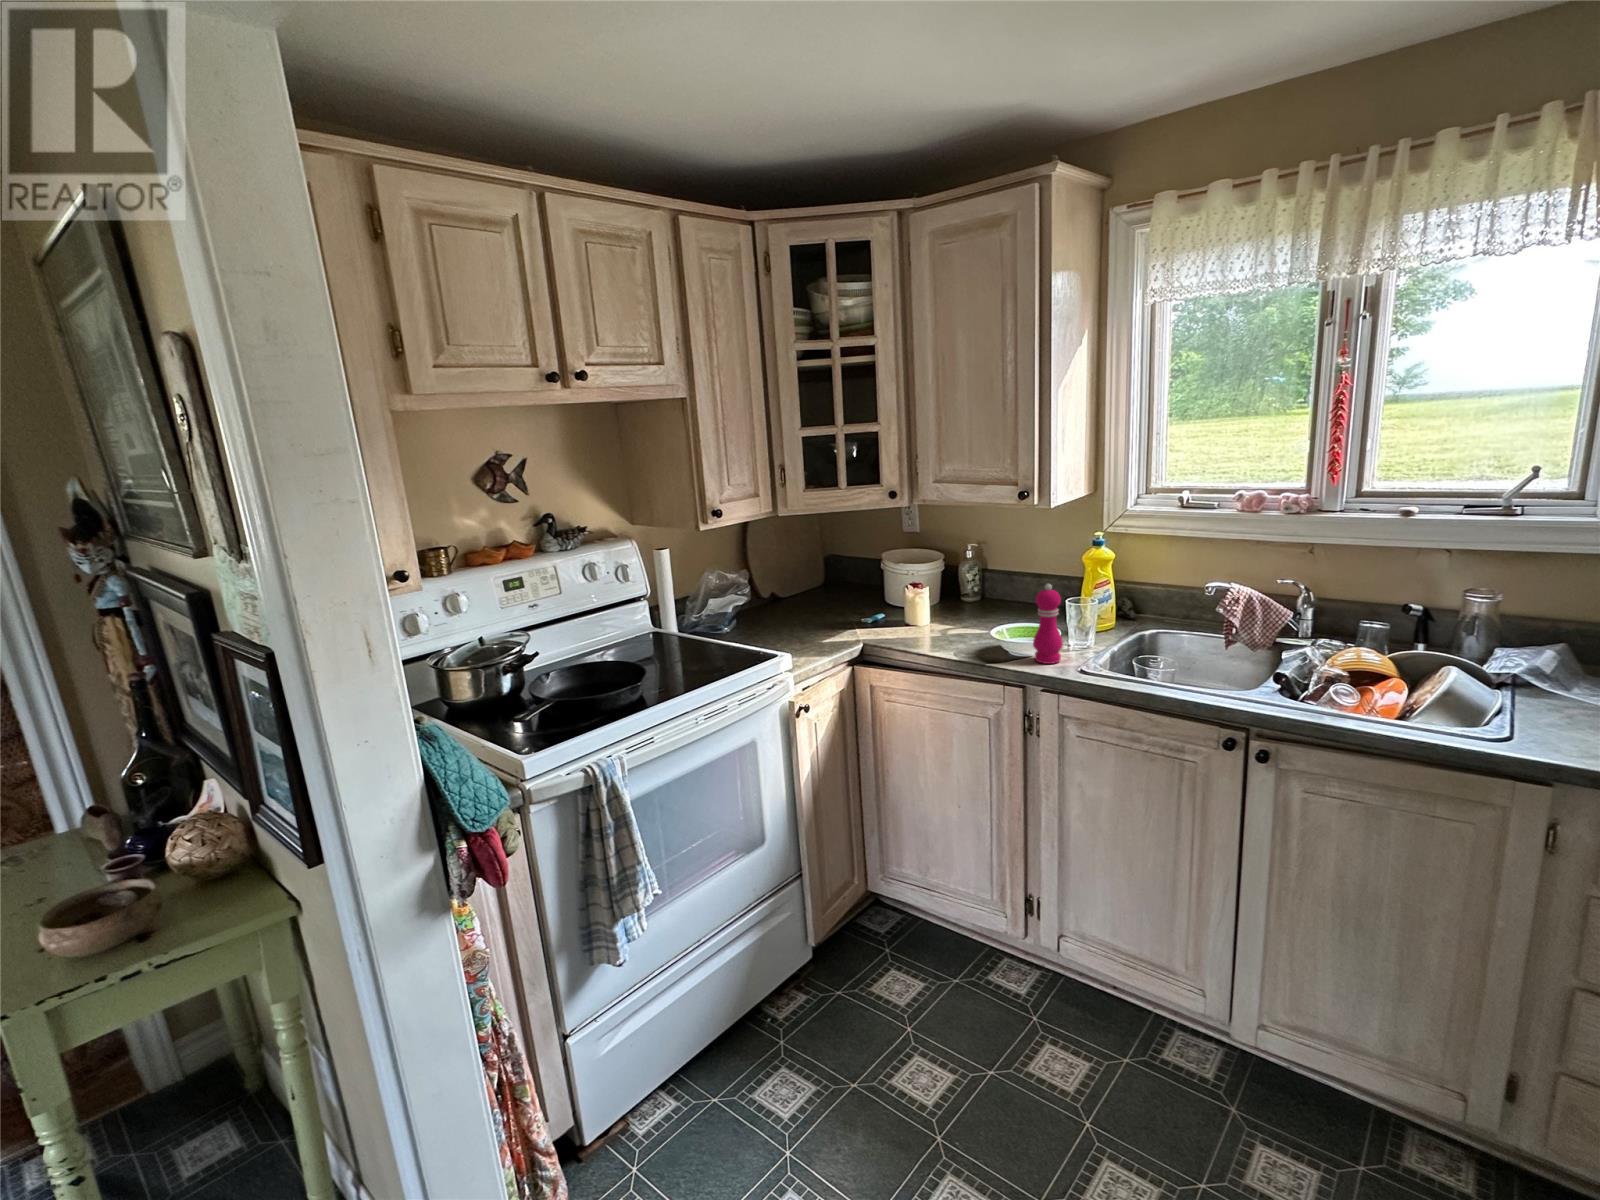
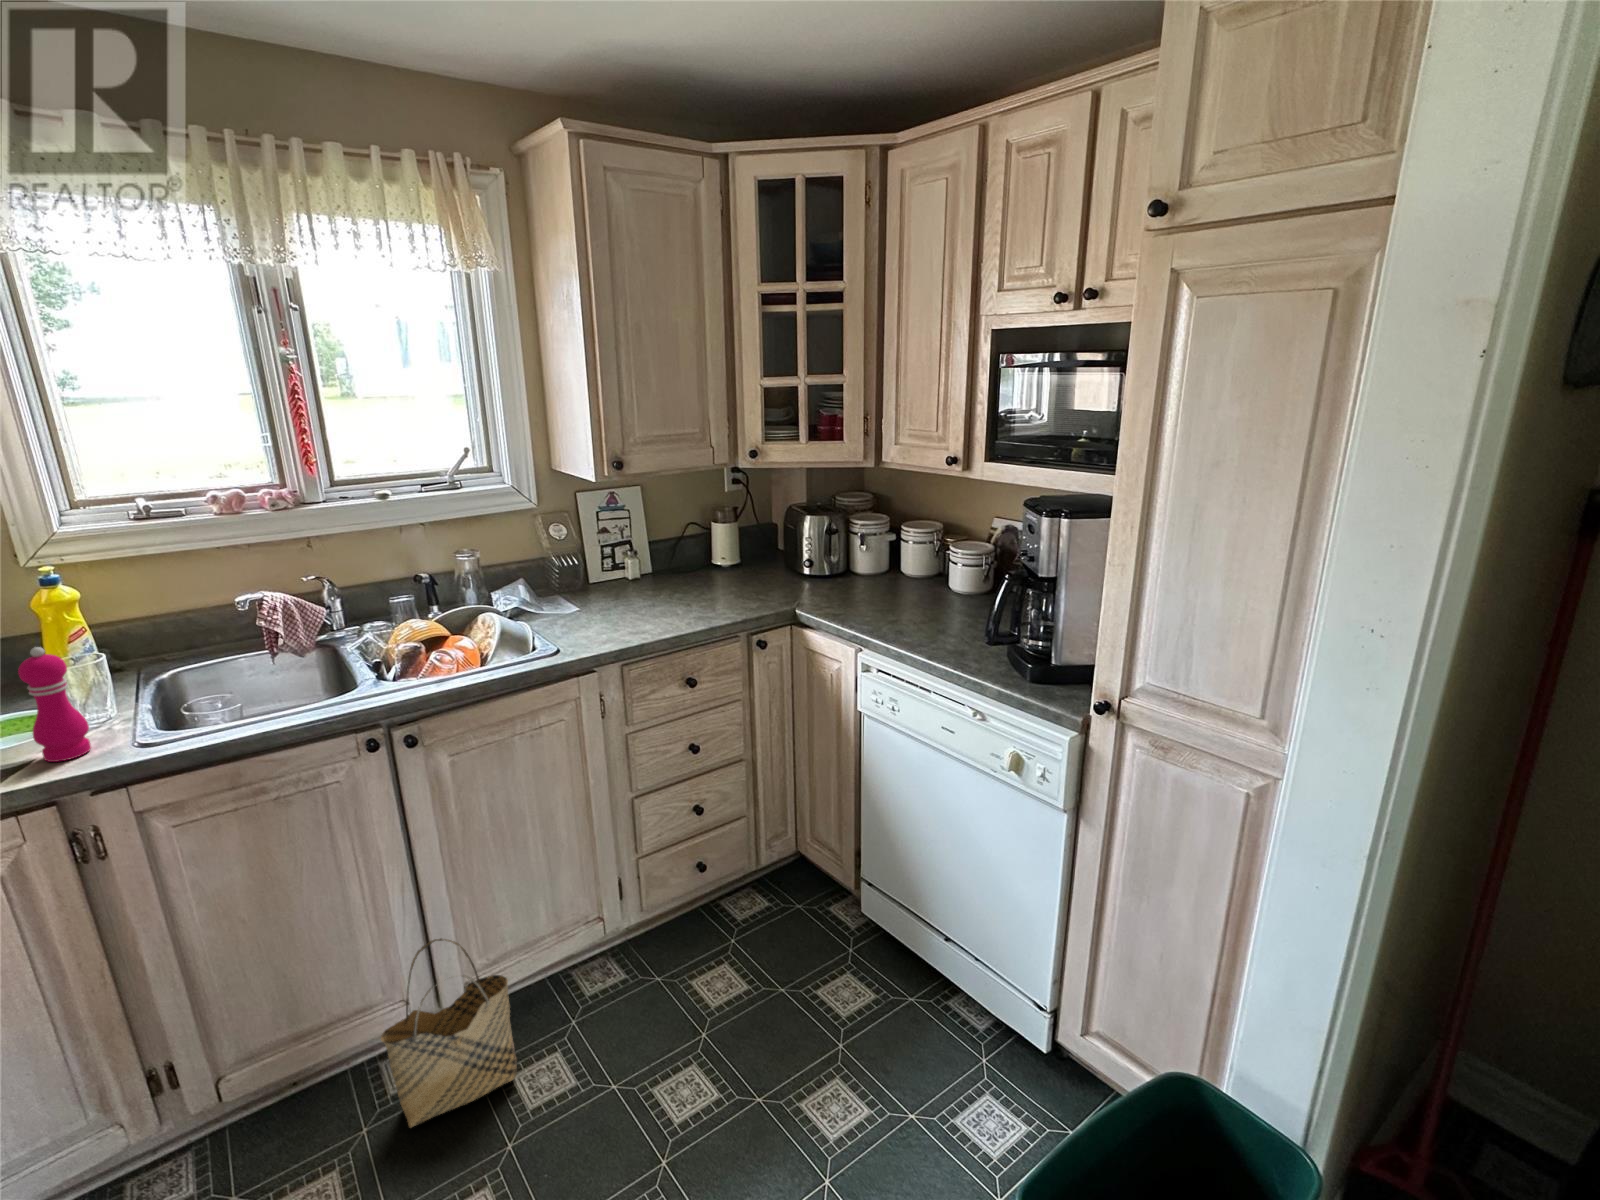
woven basket: none [1150,952,1287,1146] -> present [381,939,517,1128]

